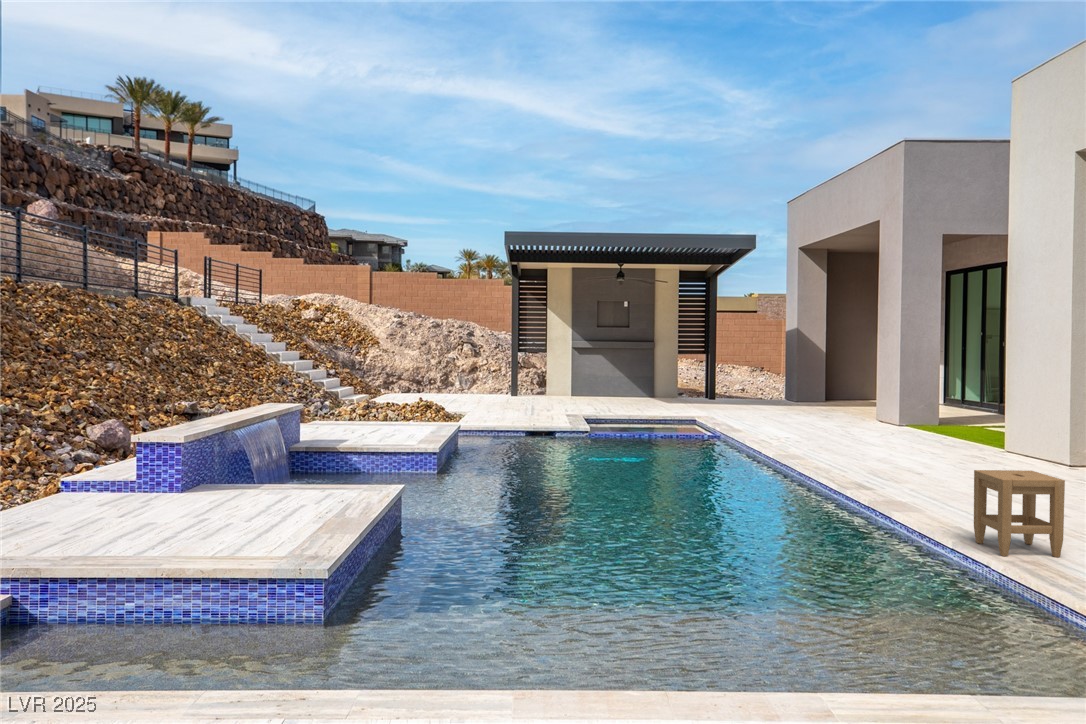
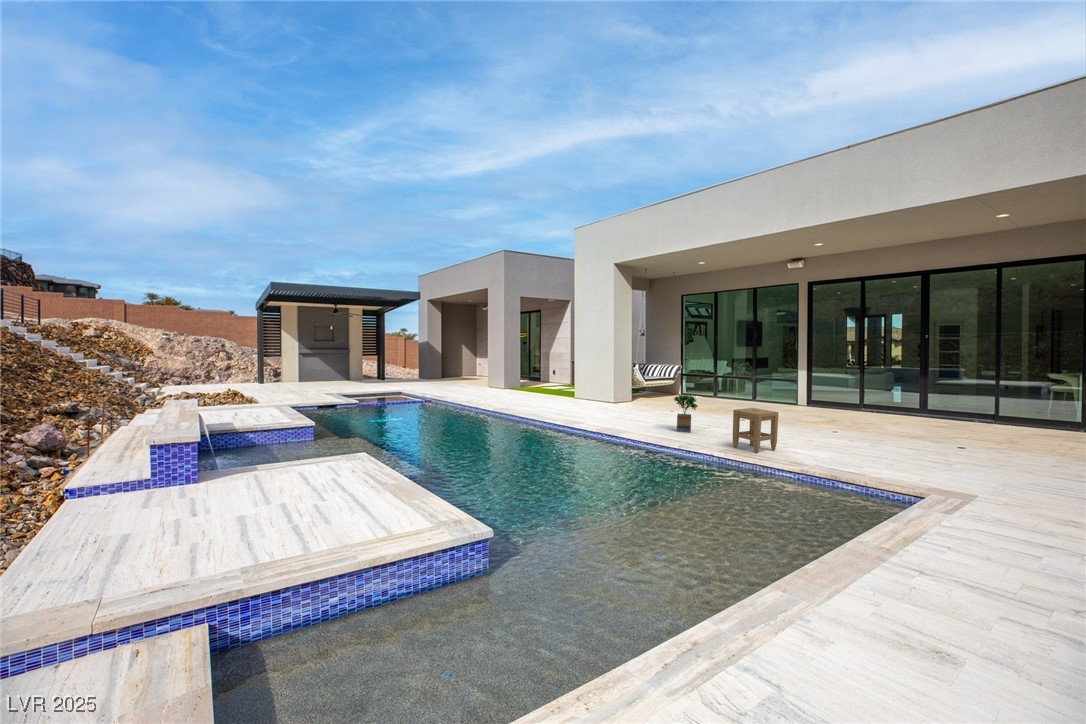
potted tree: none [917,443,966,514] -> present [674,395,698,433]

